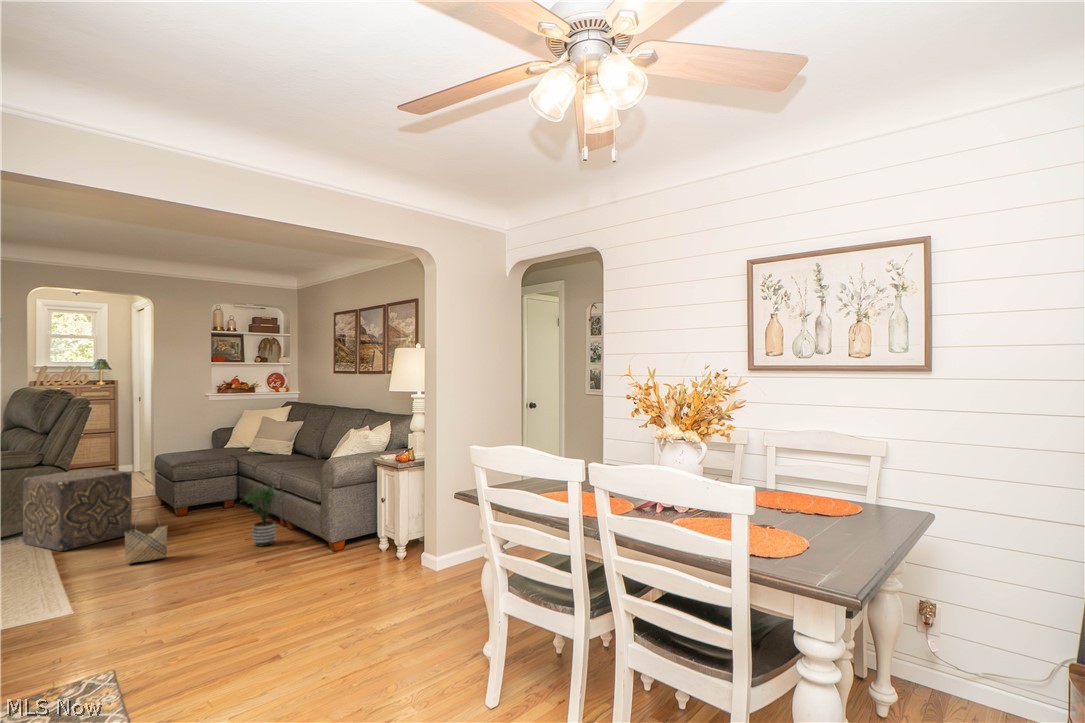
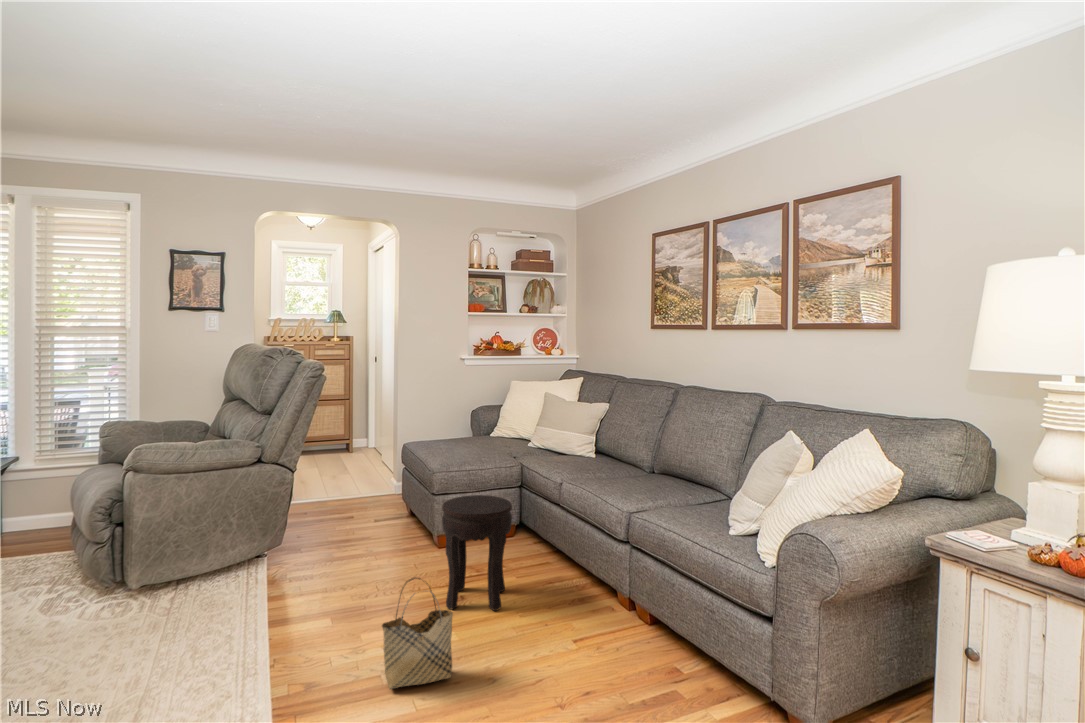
ottoman: present [23,468,132,551] -> none [236,471,384,621]
side table: none [170,474,217,539] -> present [442,495,512,611]
potted plant: present [246,486,282,546] -> none [568,538,652,663]

